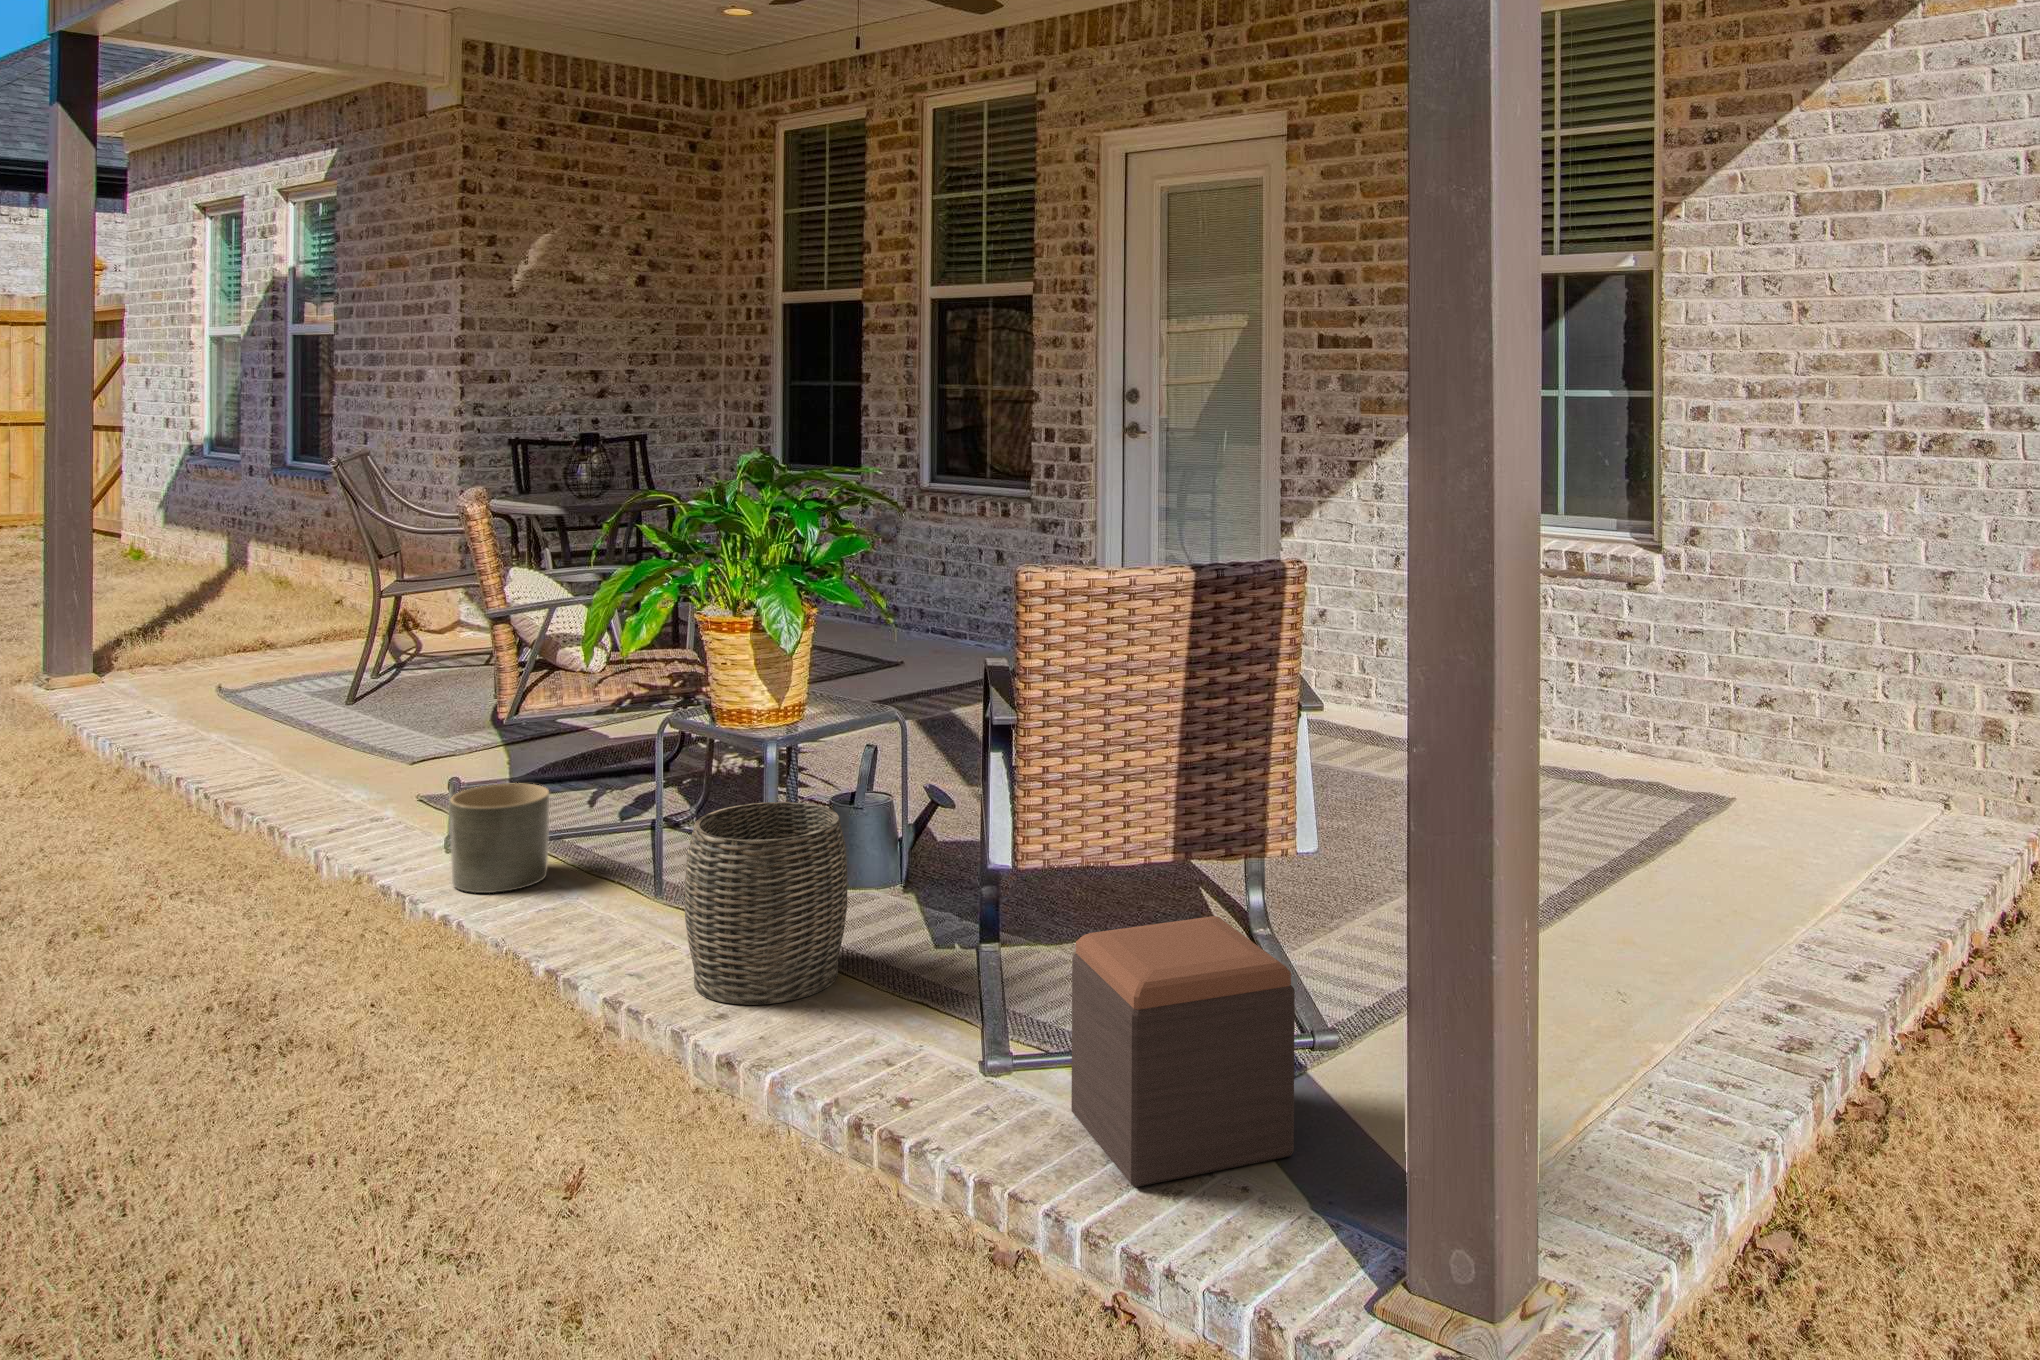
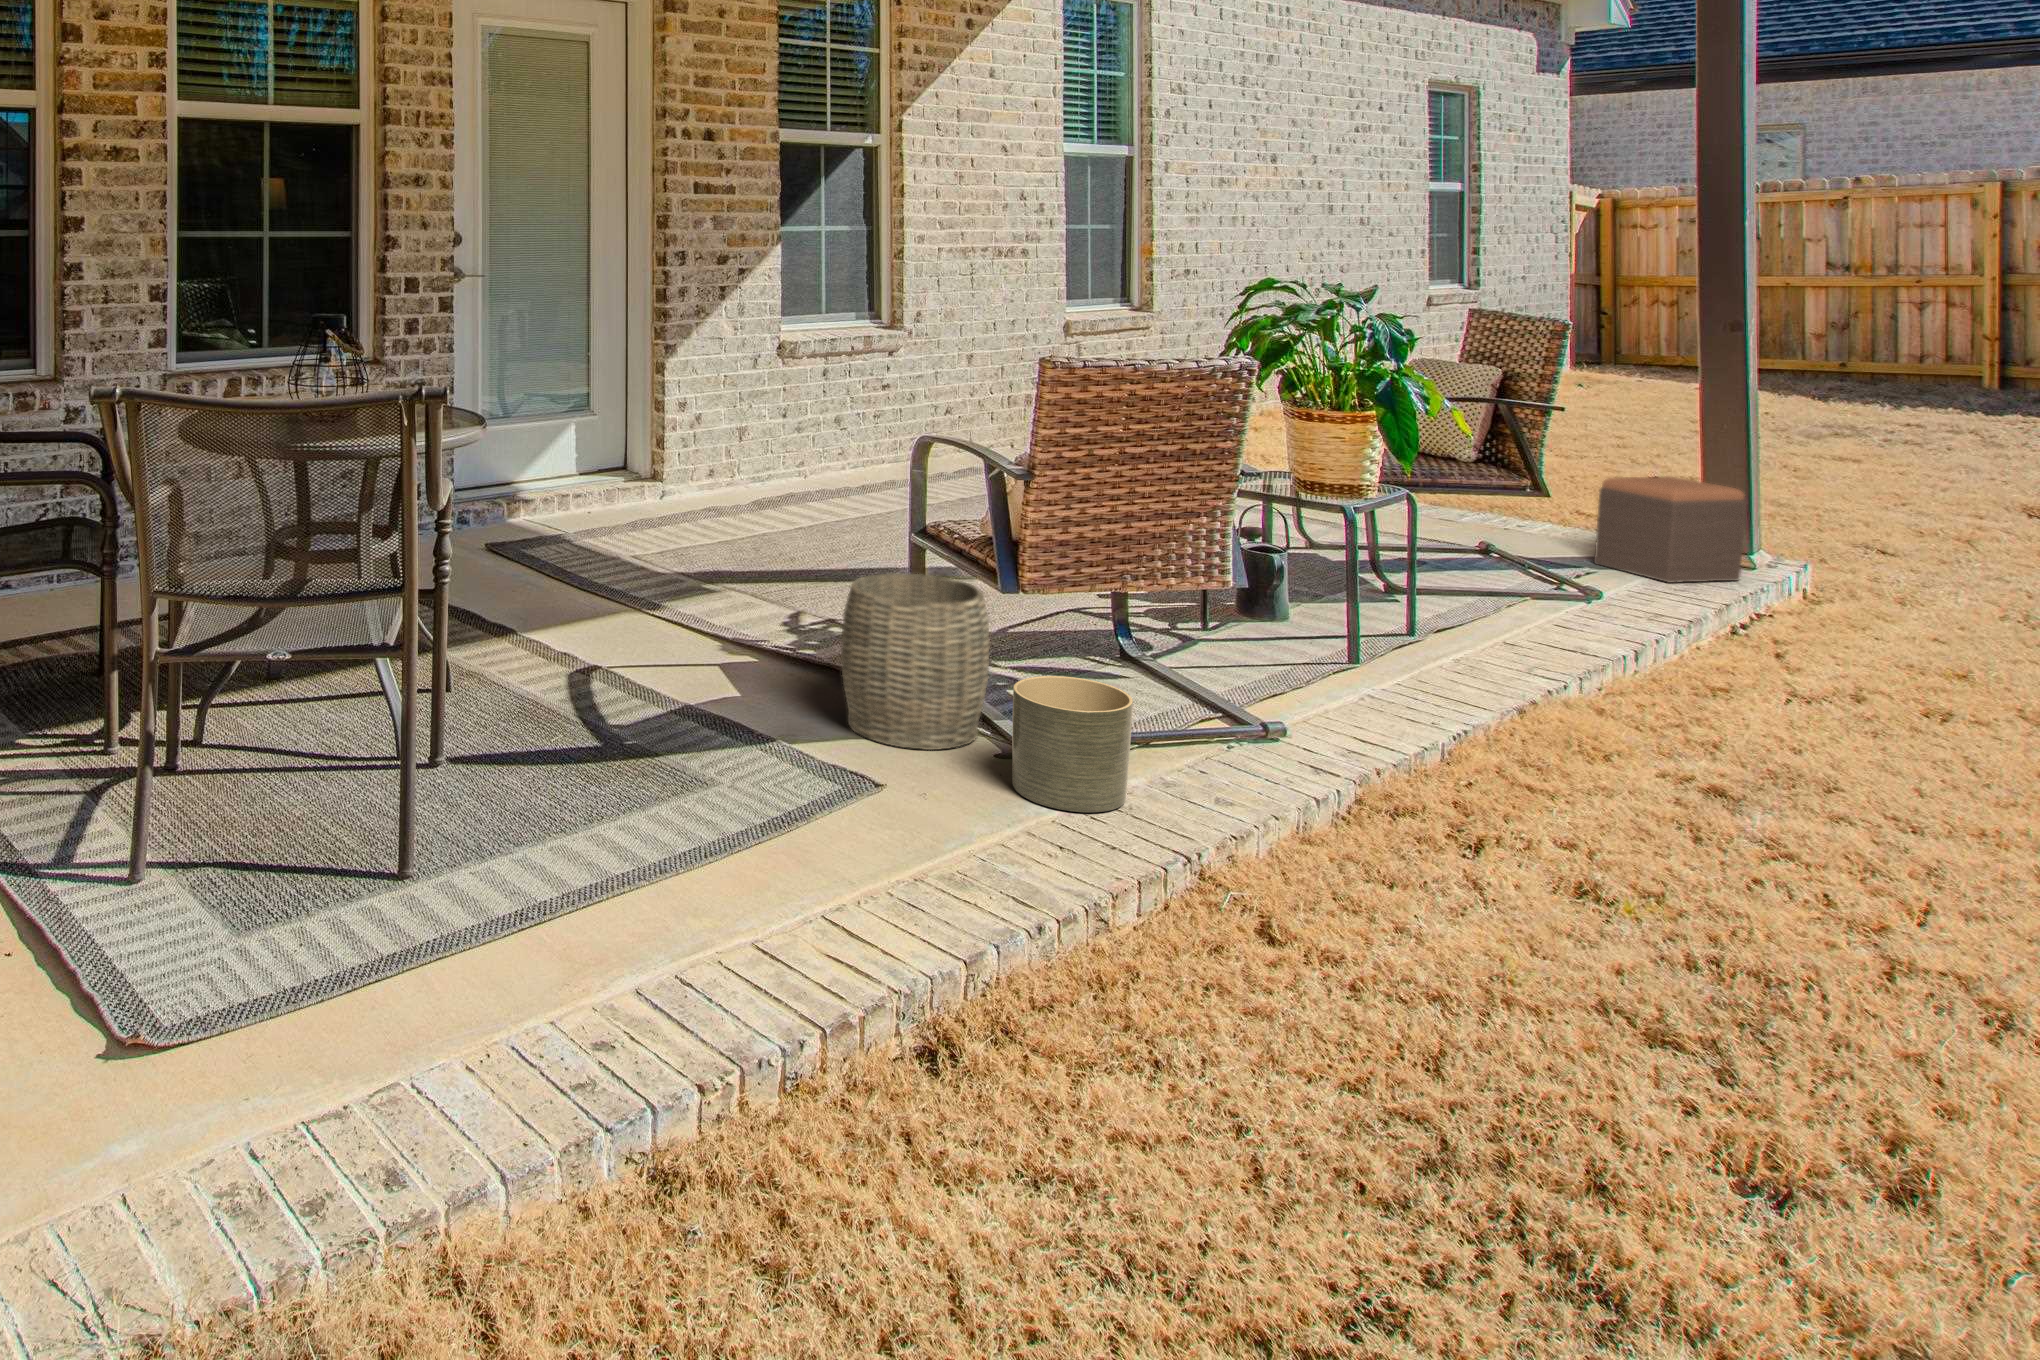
planter: present [450,784,549,893] -> present [1012,676,1133,812]
woven basket: present [685,802,848,1005] -> present [841,573,989,750]

